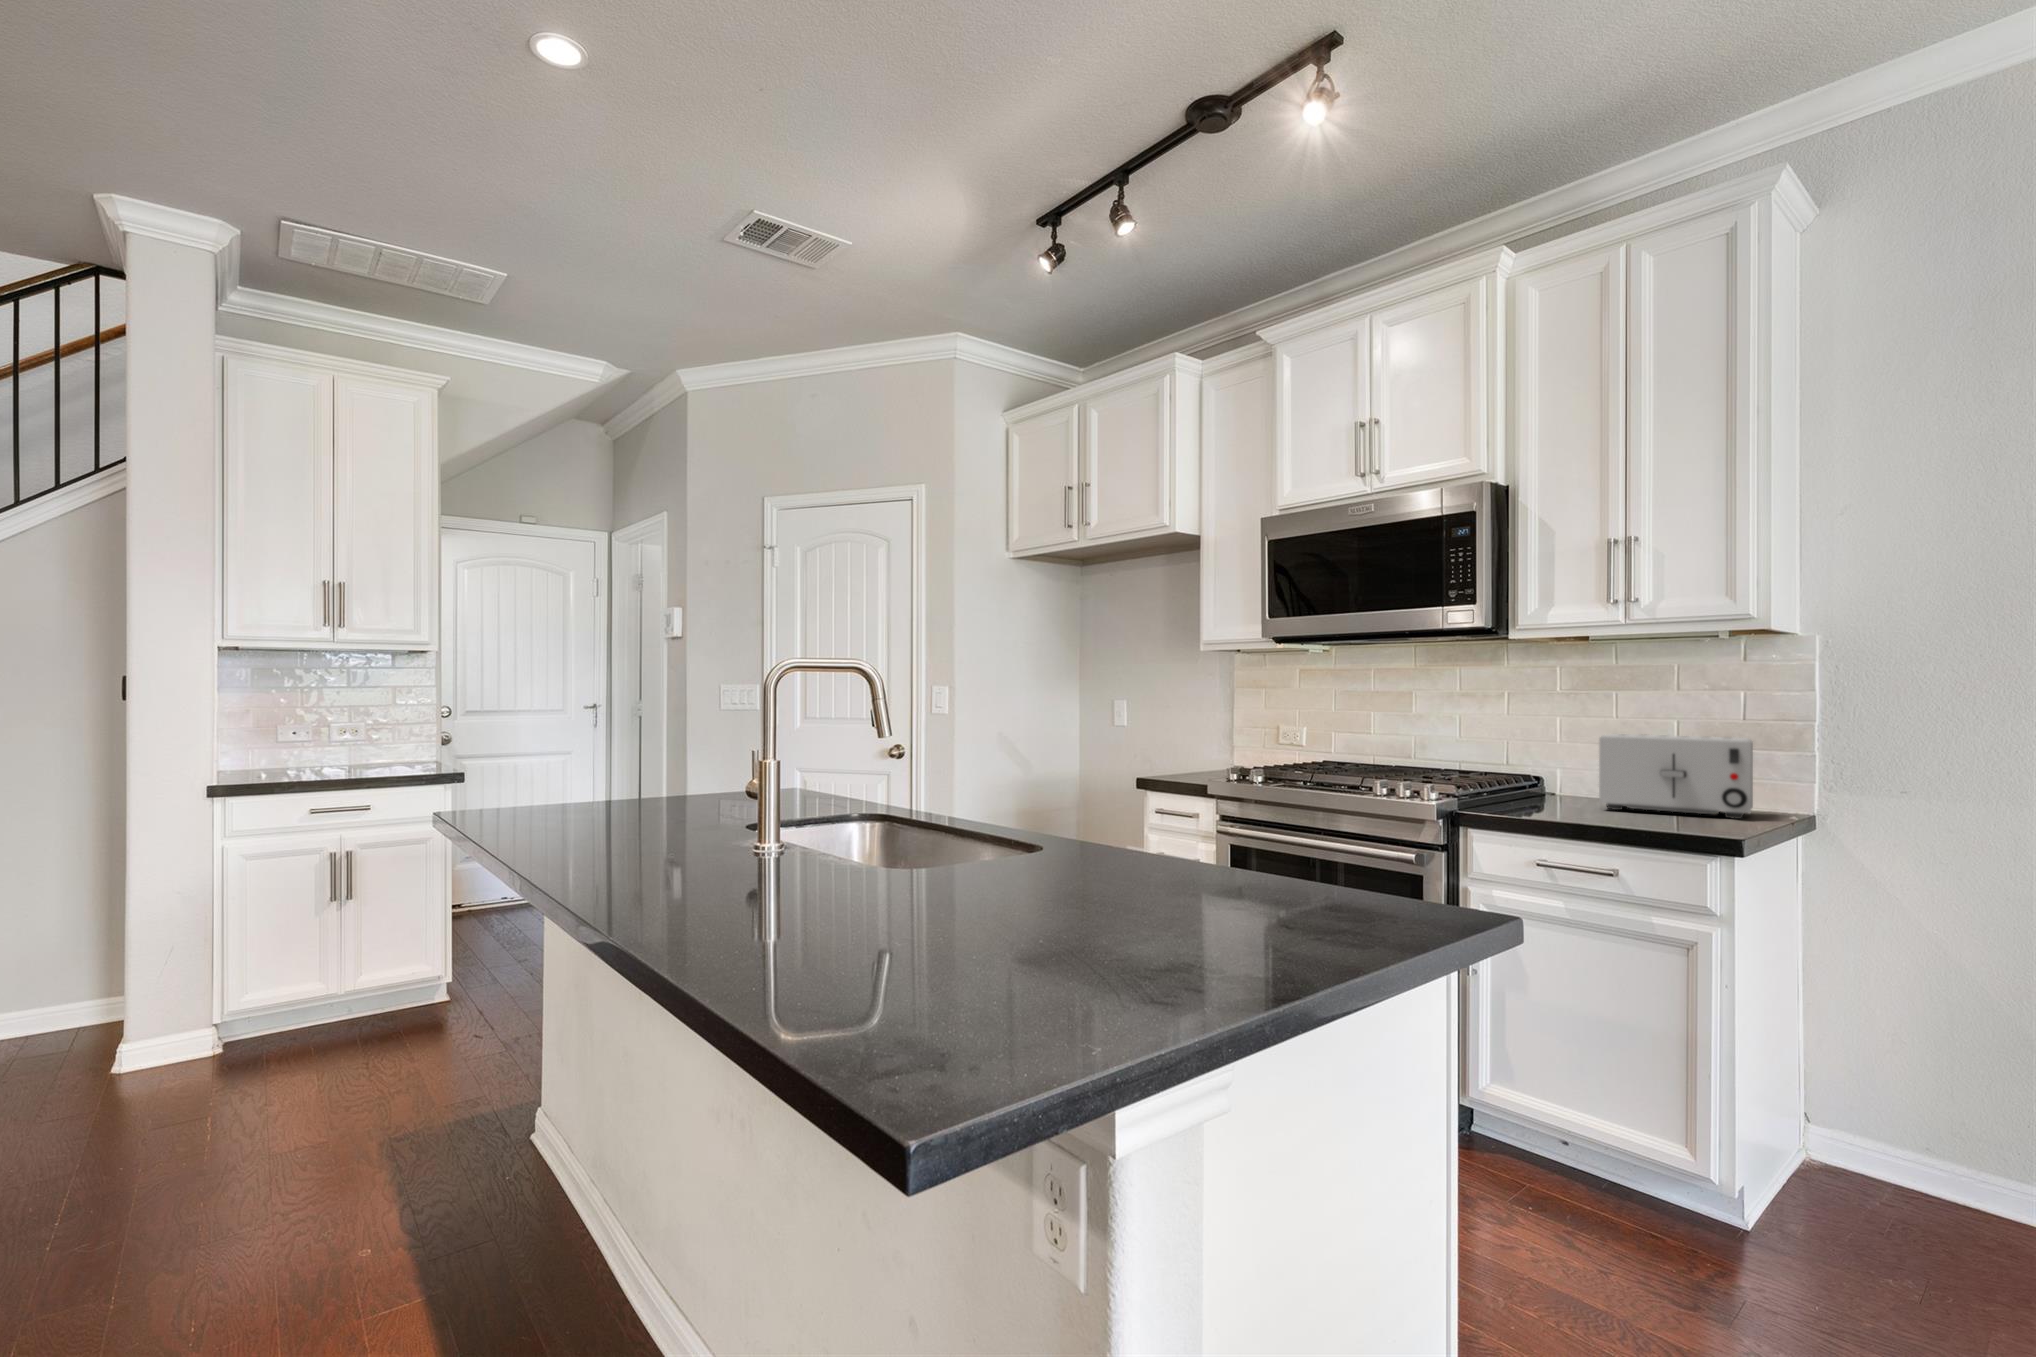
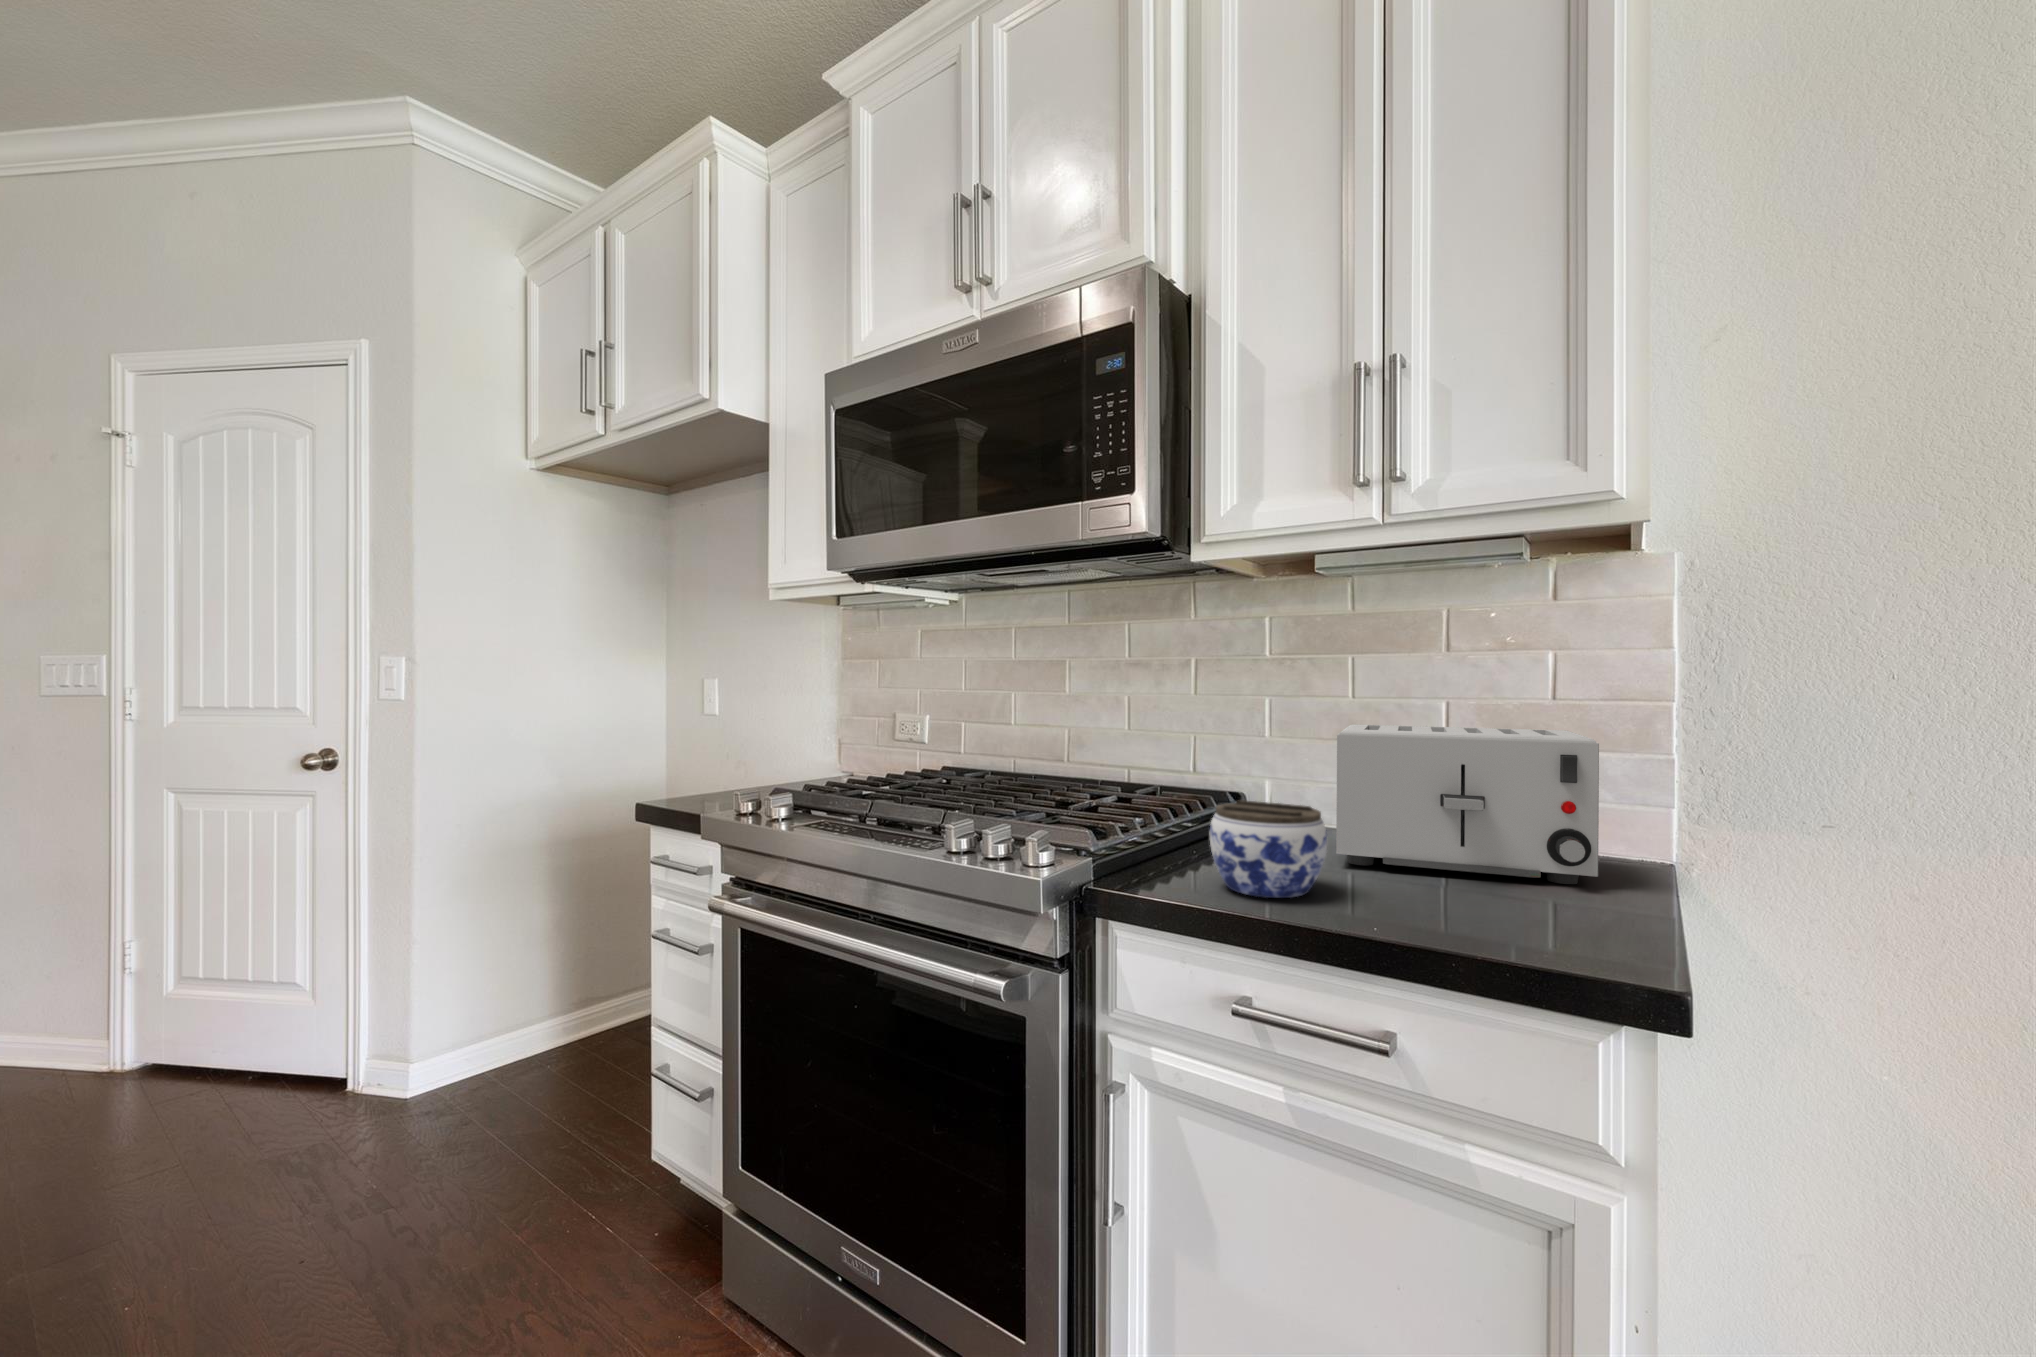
jar: none [1524,770,1590,816] -> present [1210,800,1327,898]

